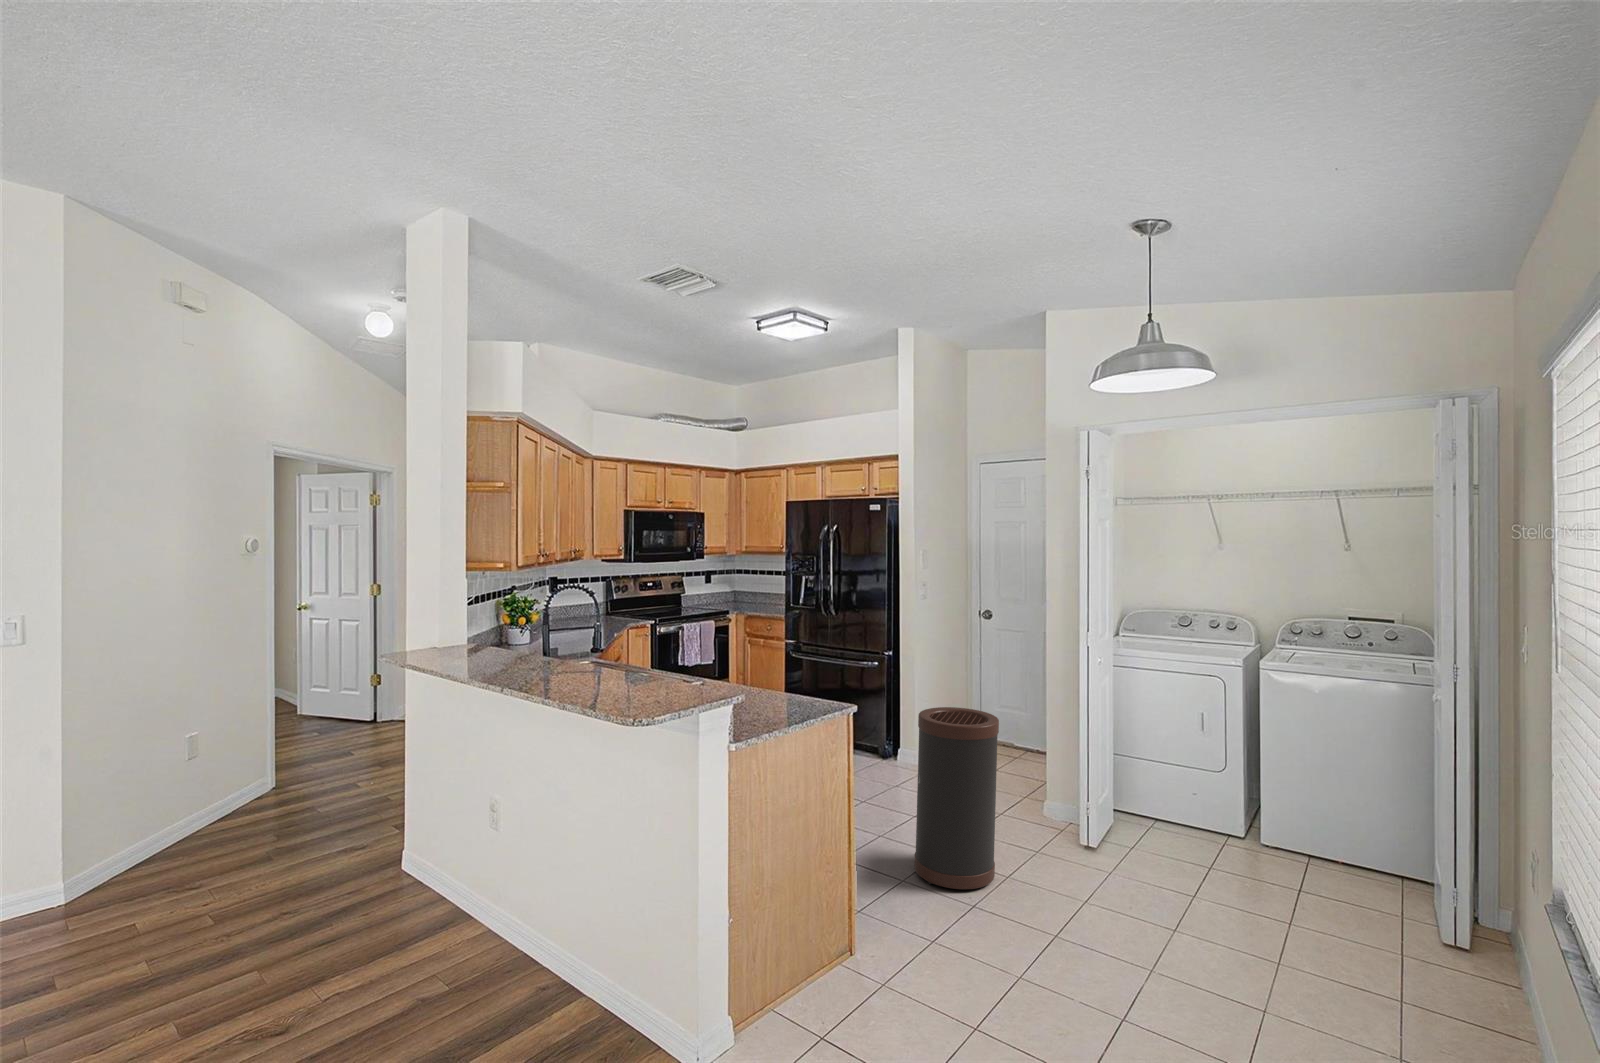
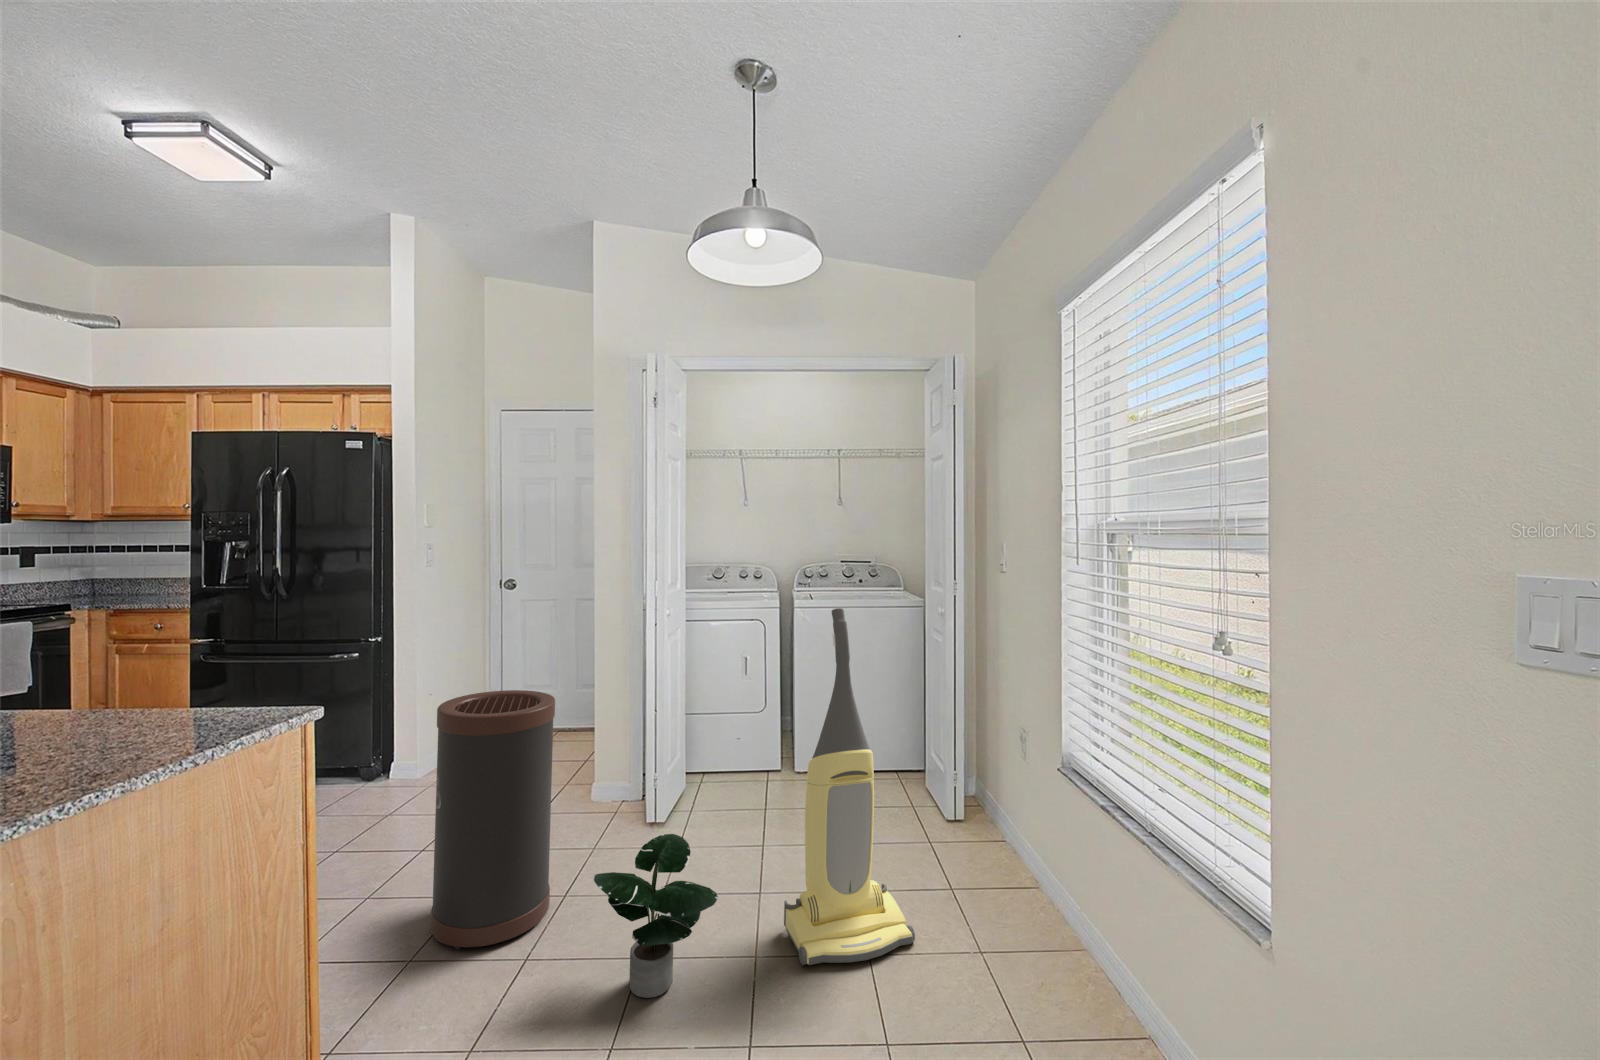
vacuum cleaner: none [1182,679,1316,1015] -> present [784,608,915,965]
potted plant: none [1010,843,1106,959] -> present [593,834,718,998]

